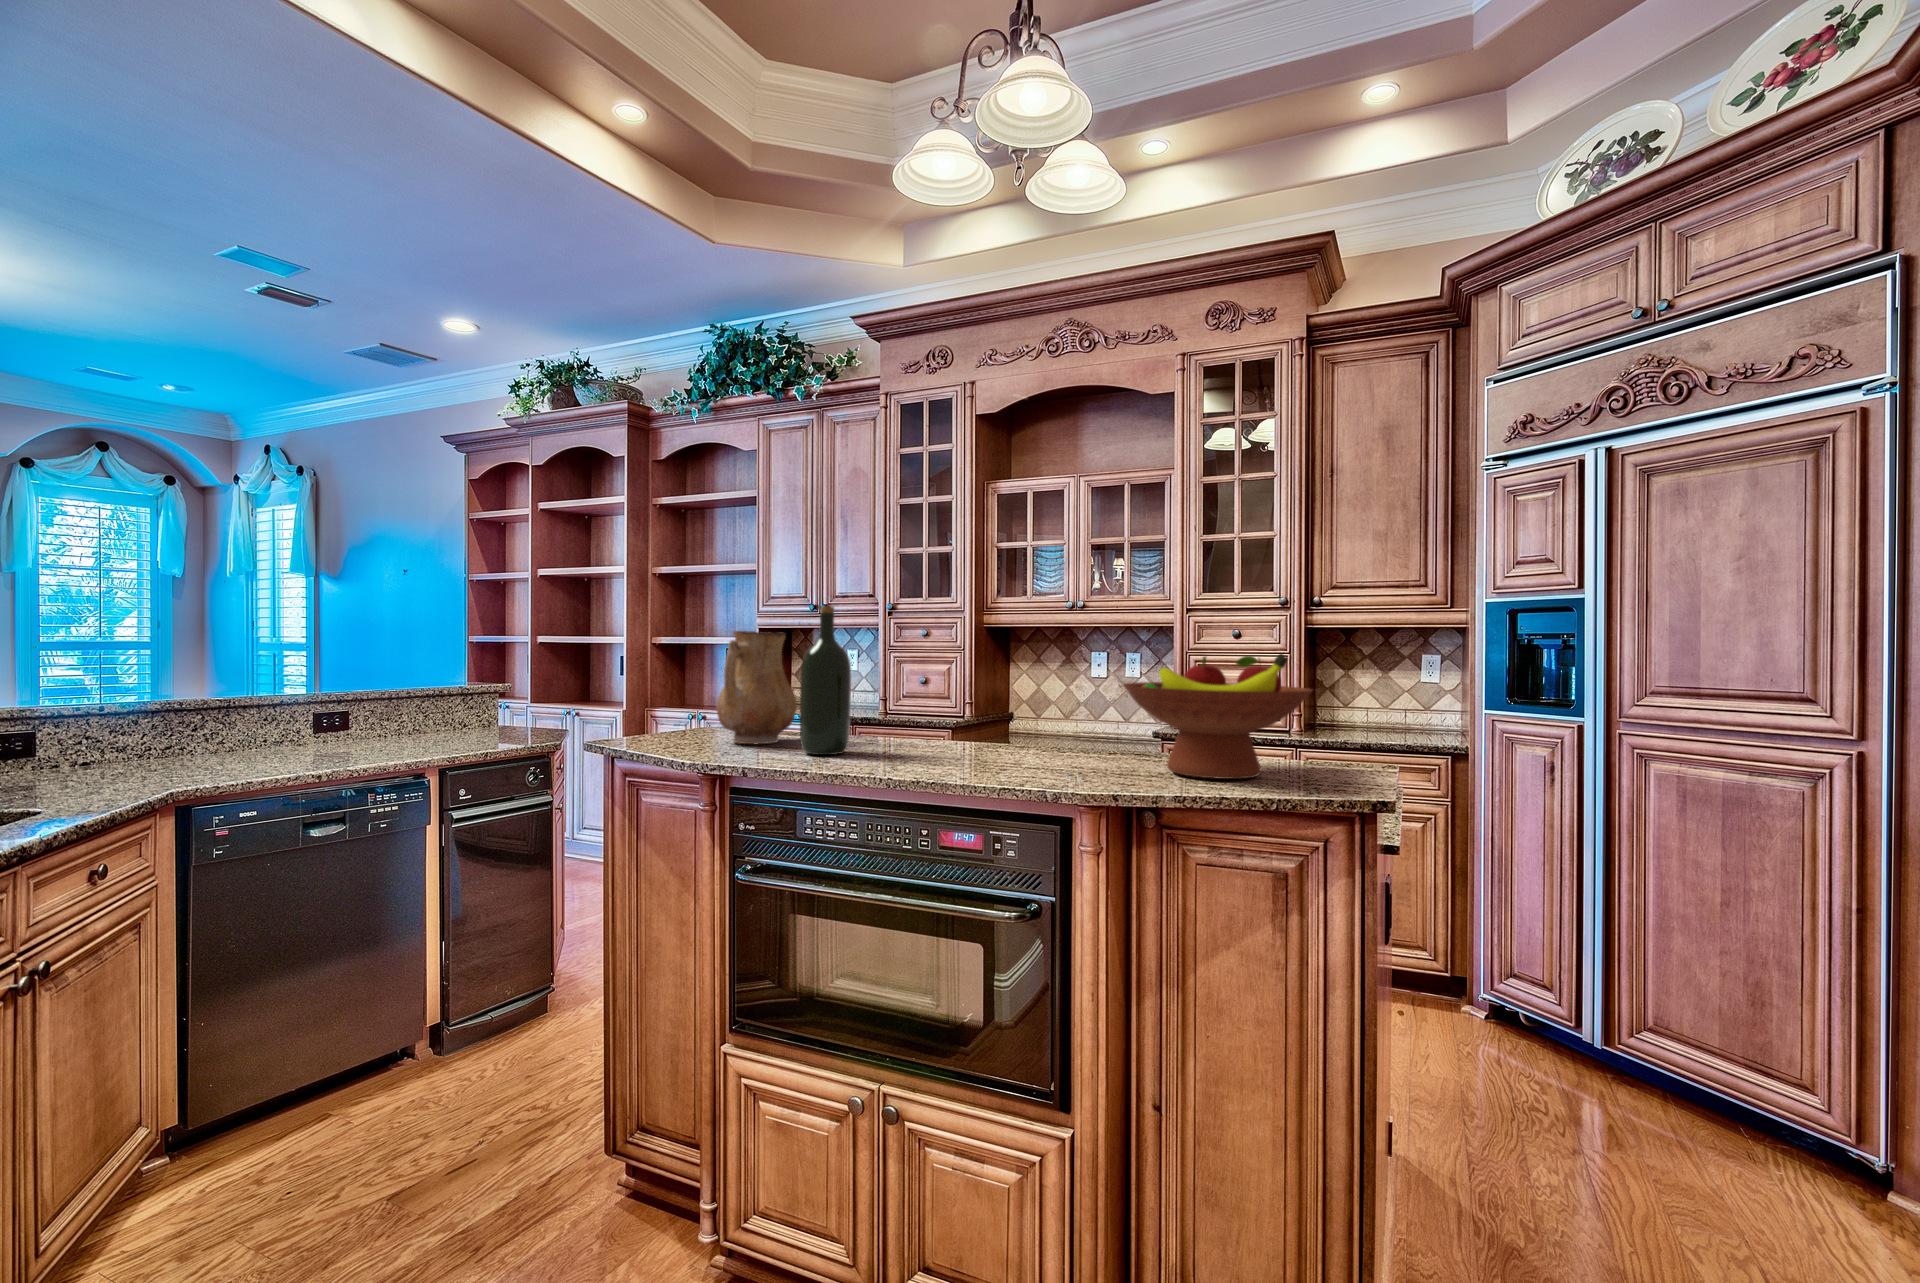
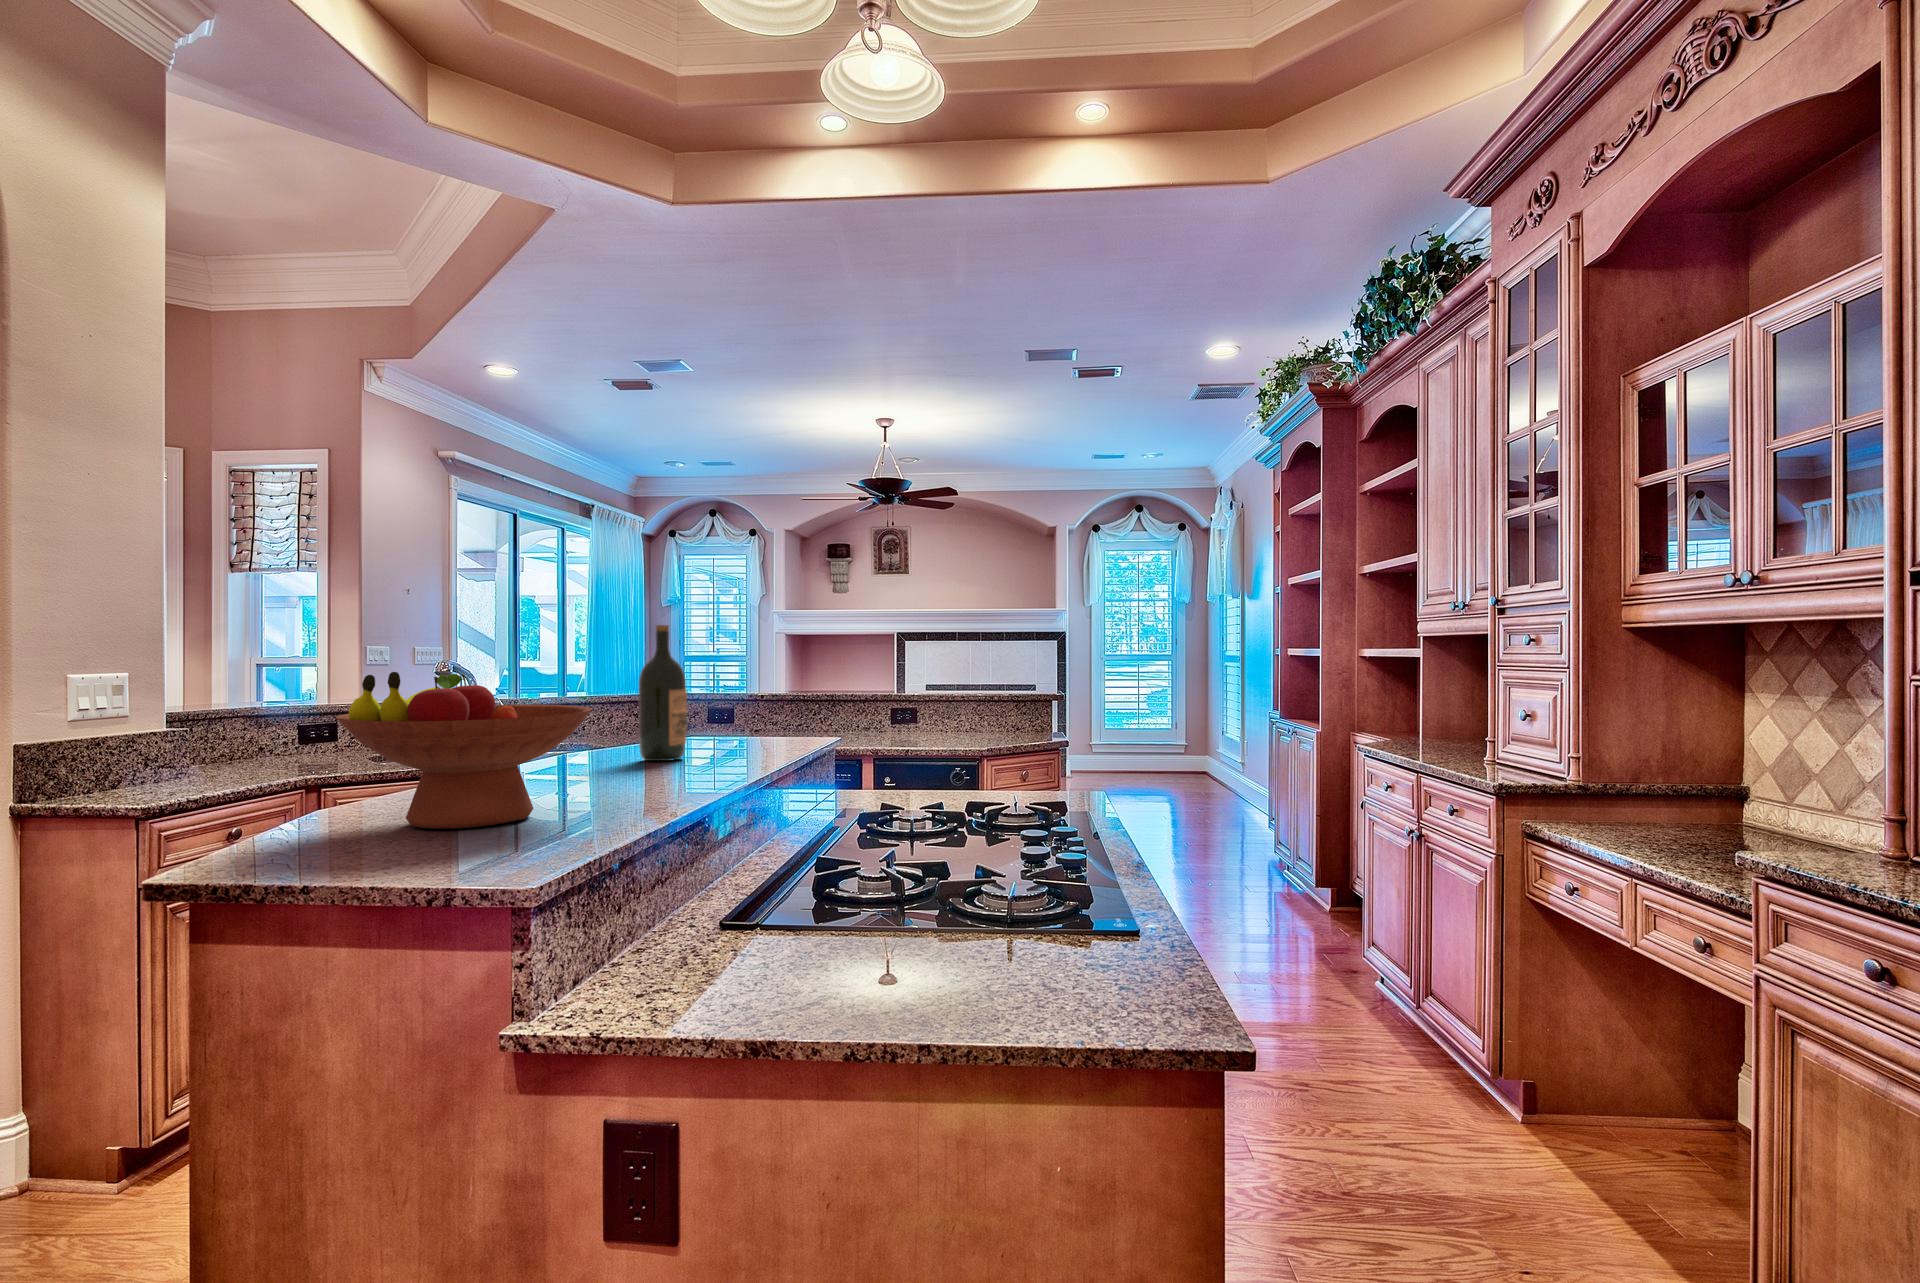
ceramic pitcher: present [716,631,796,744] -> none [695,647,777,751]

